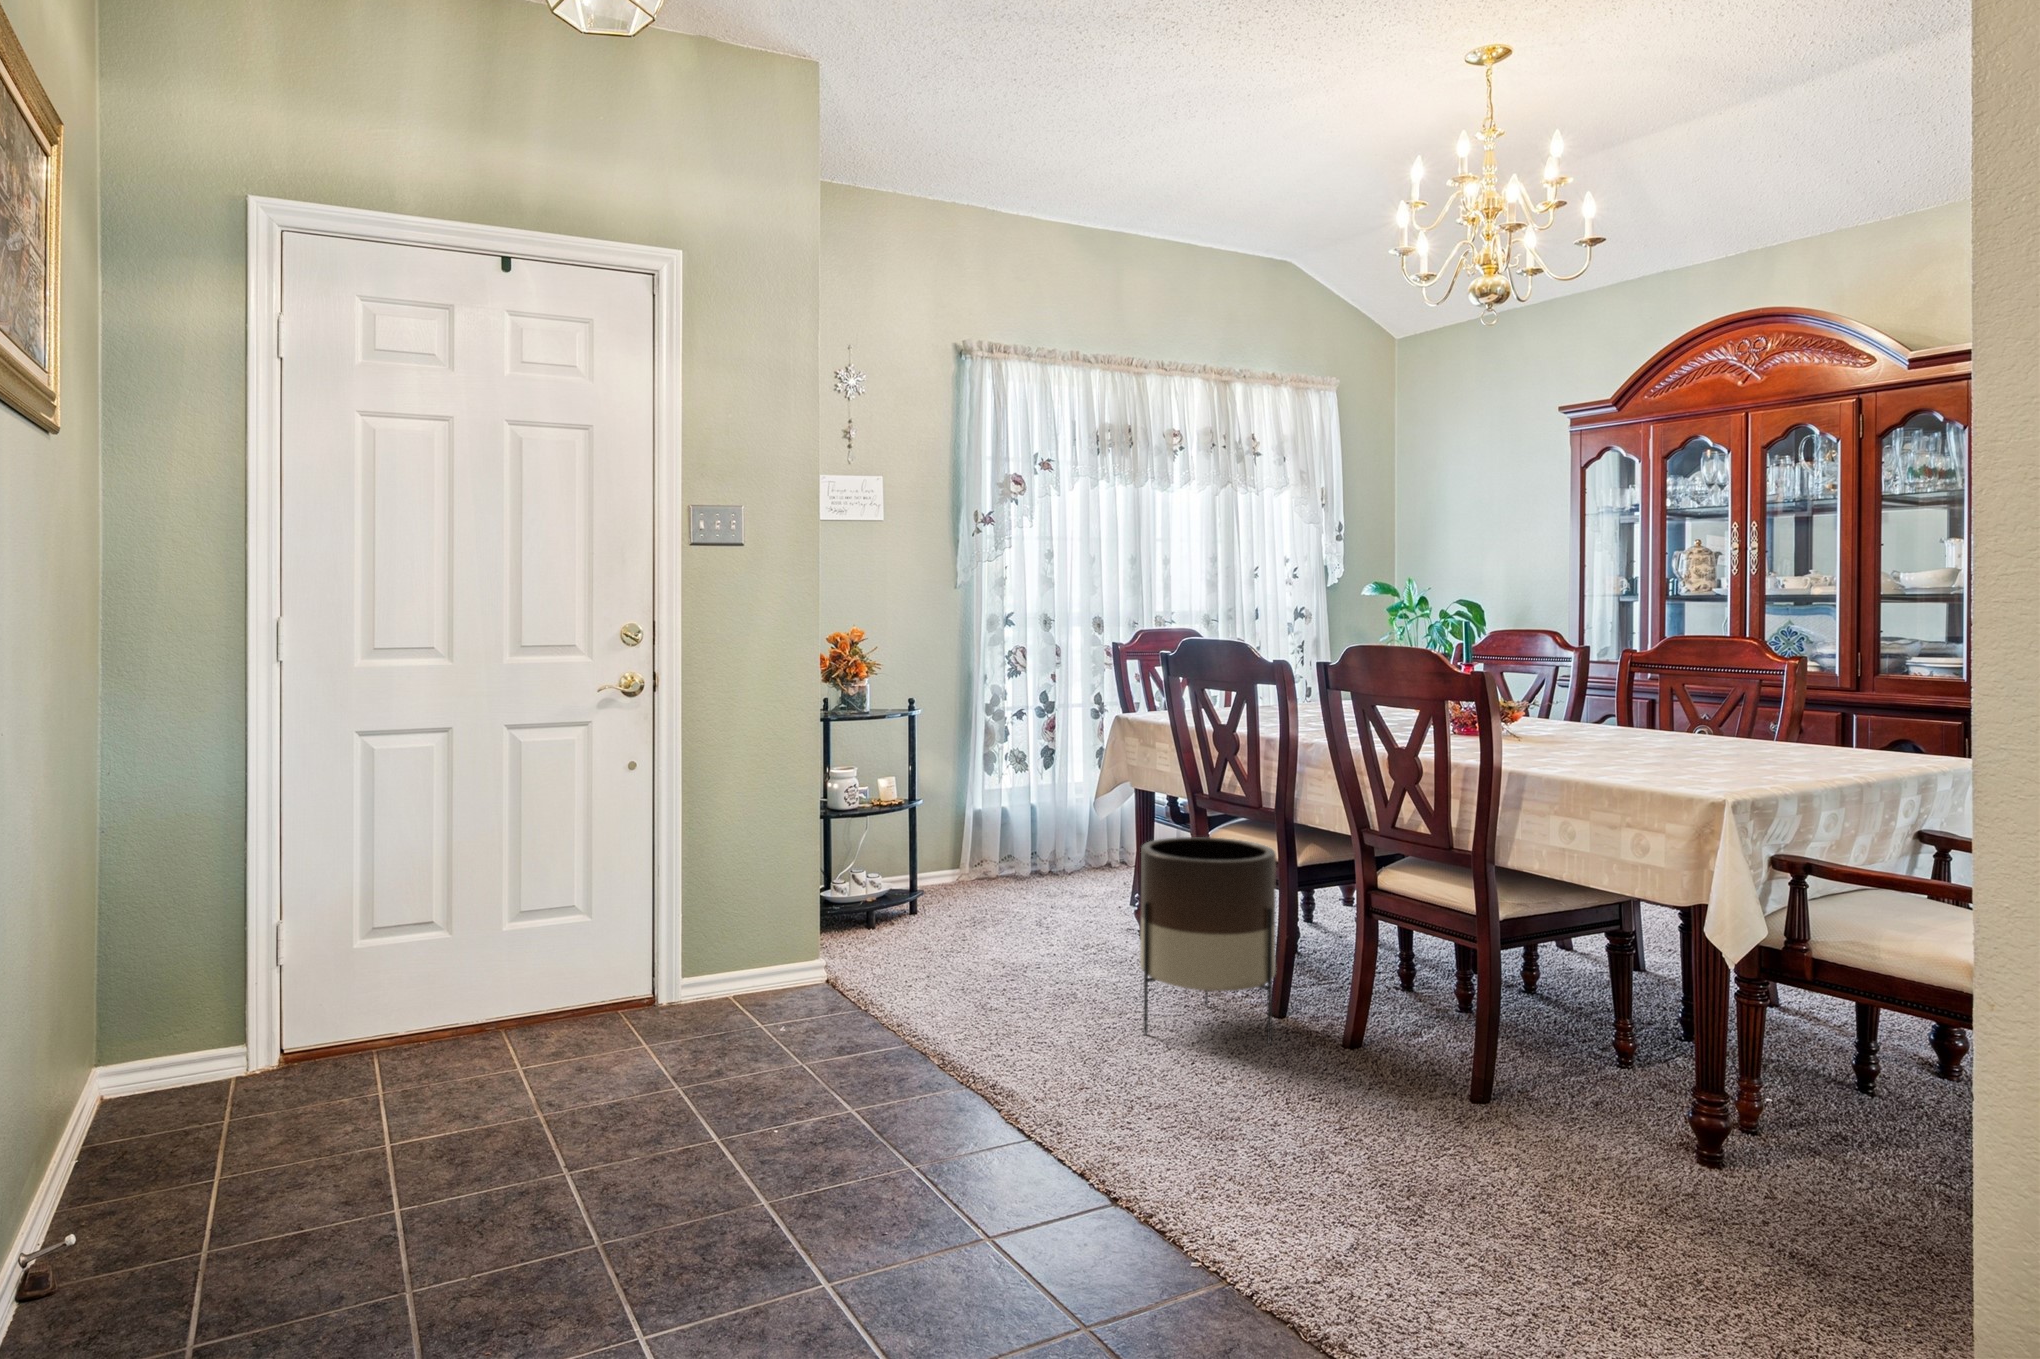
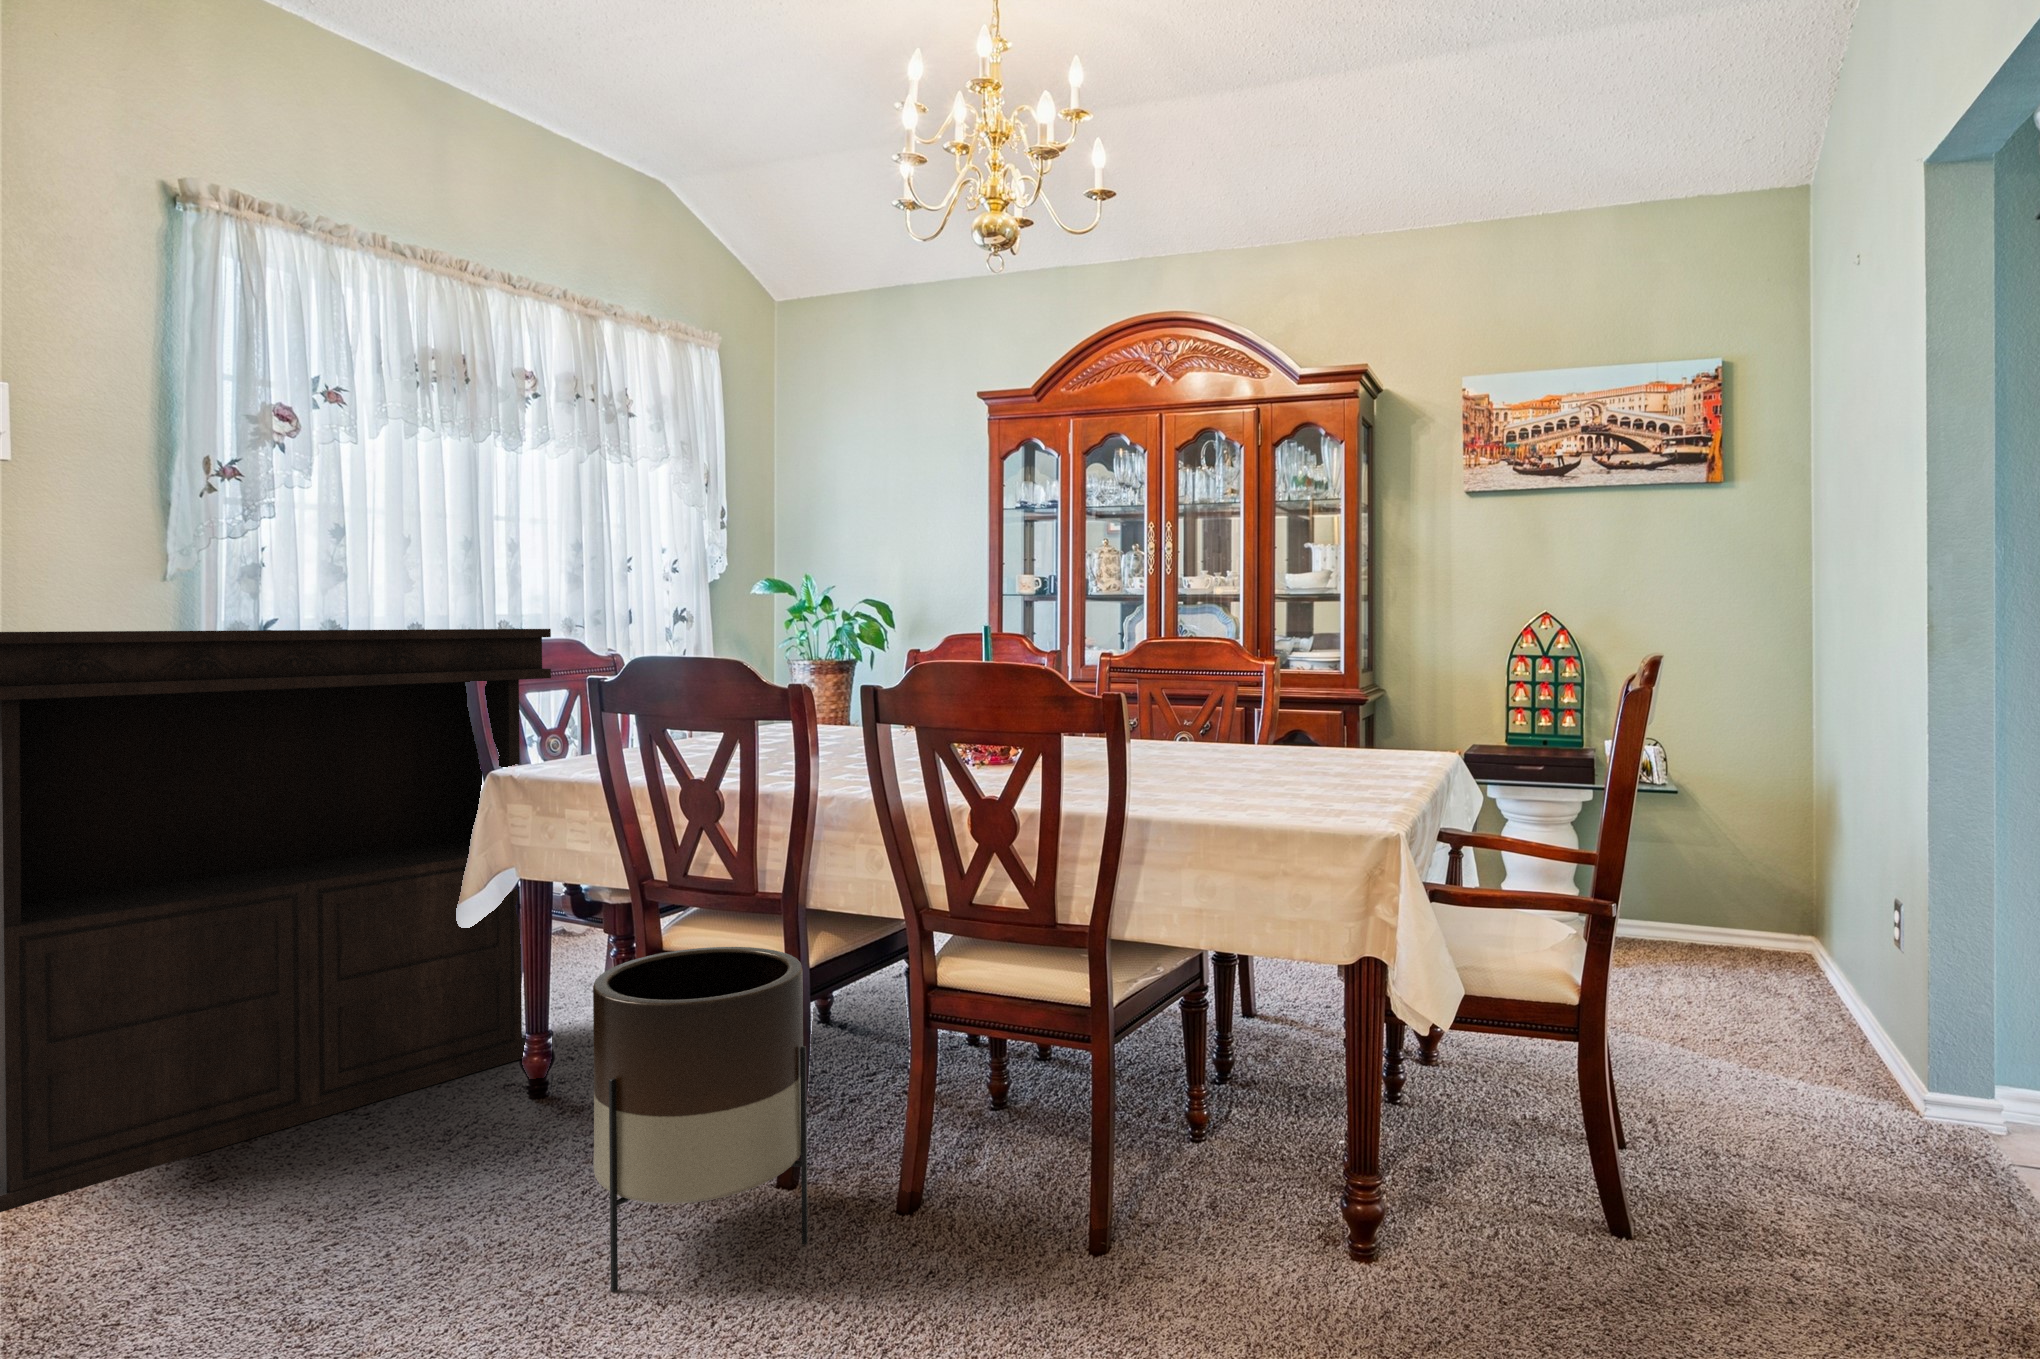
console table: none [843,620,1164,933] -> present [0,629,551,1212]

